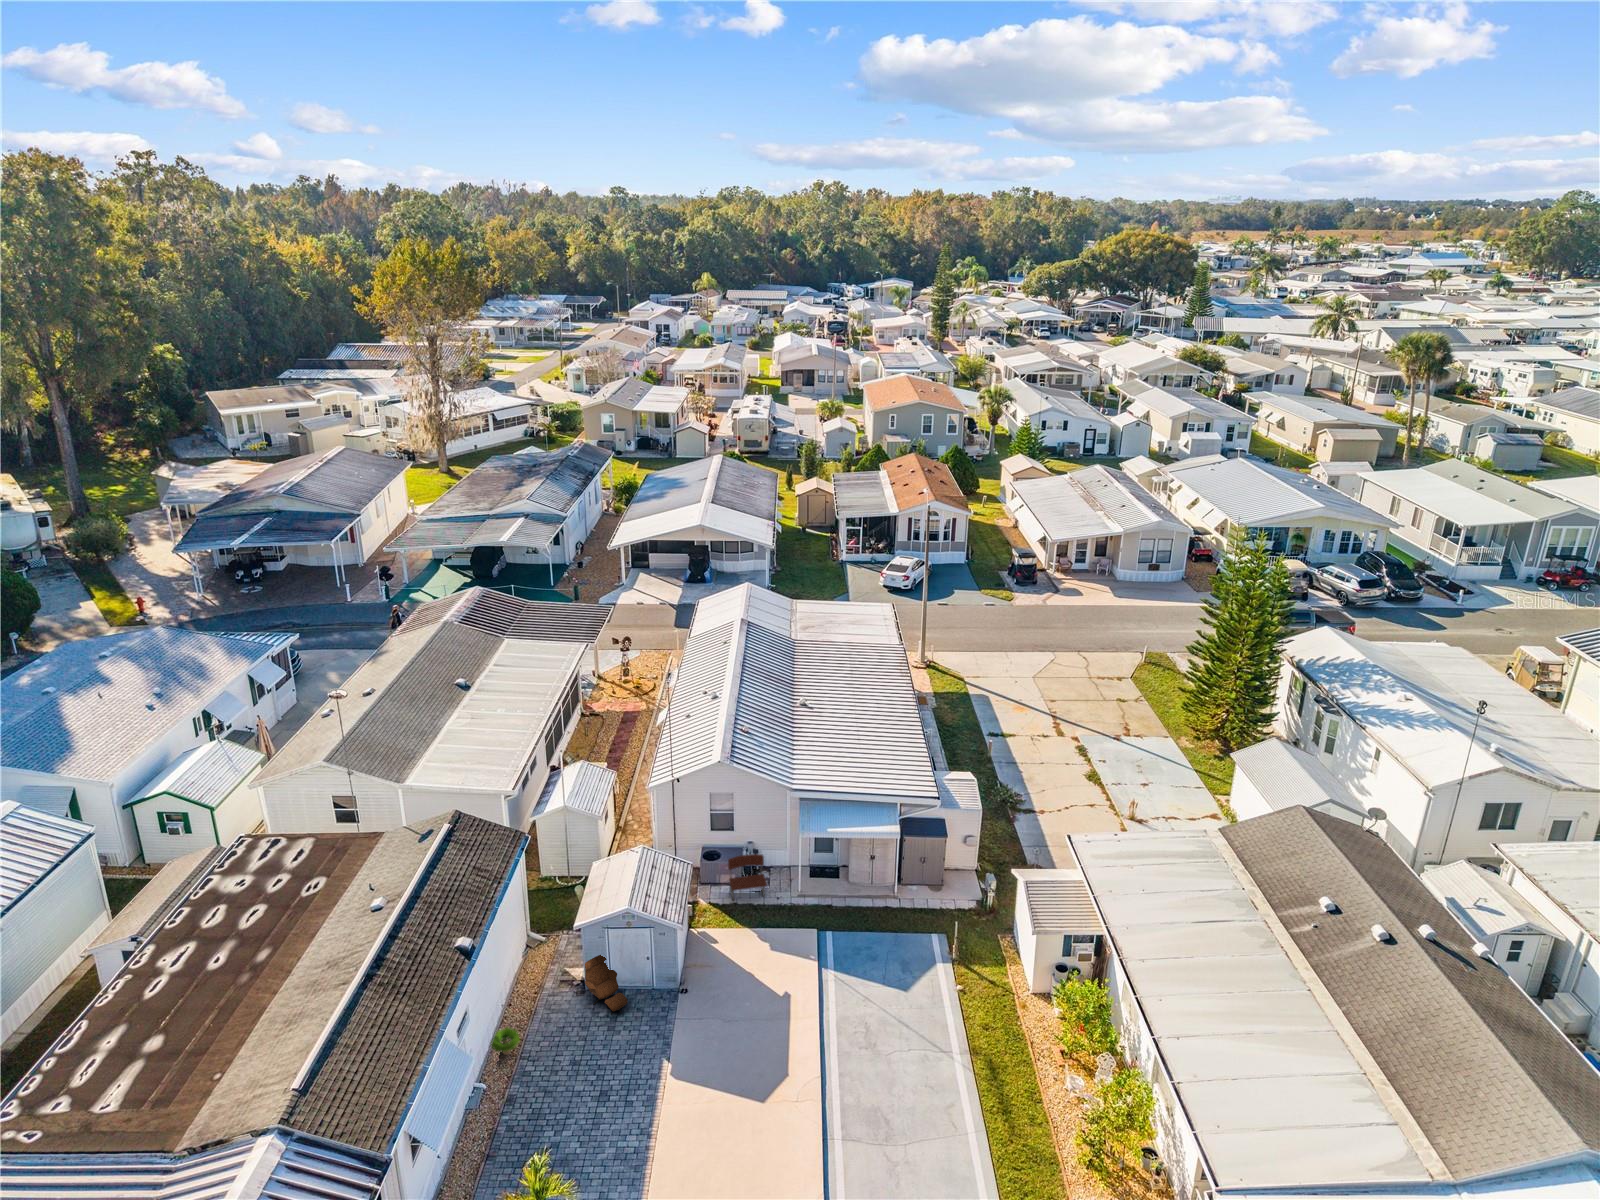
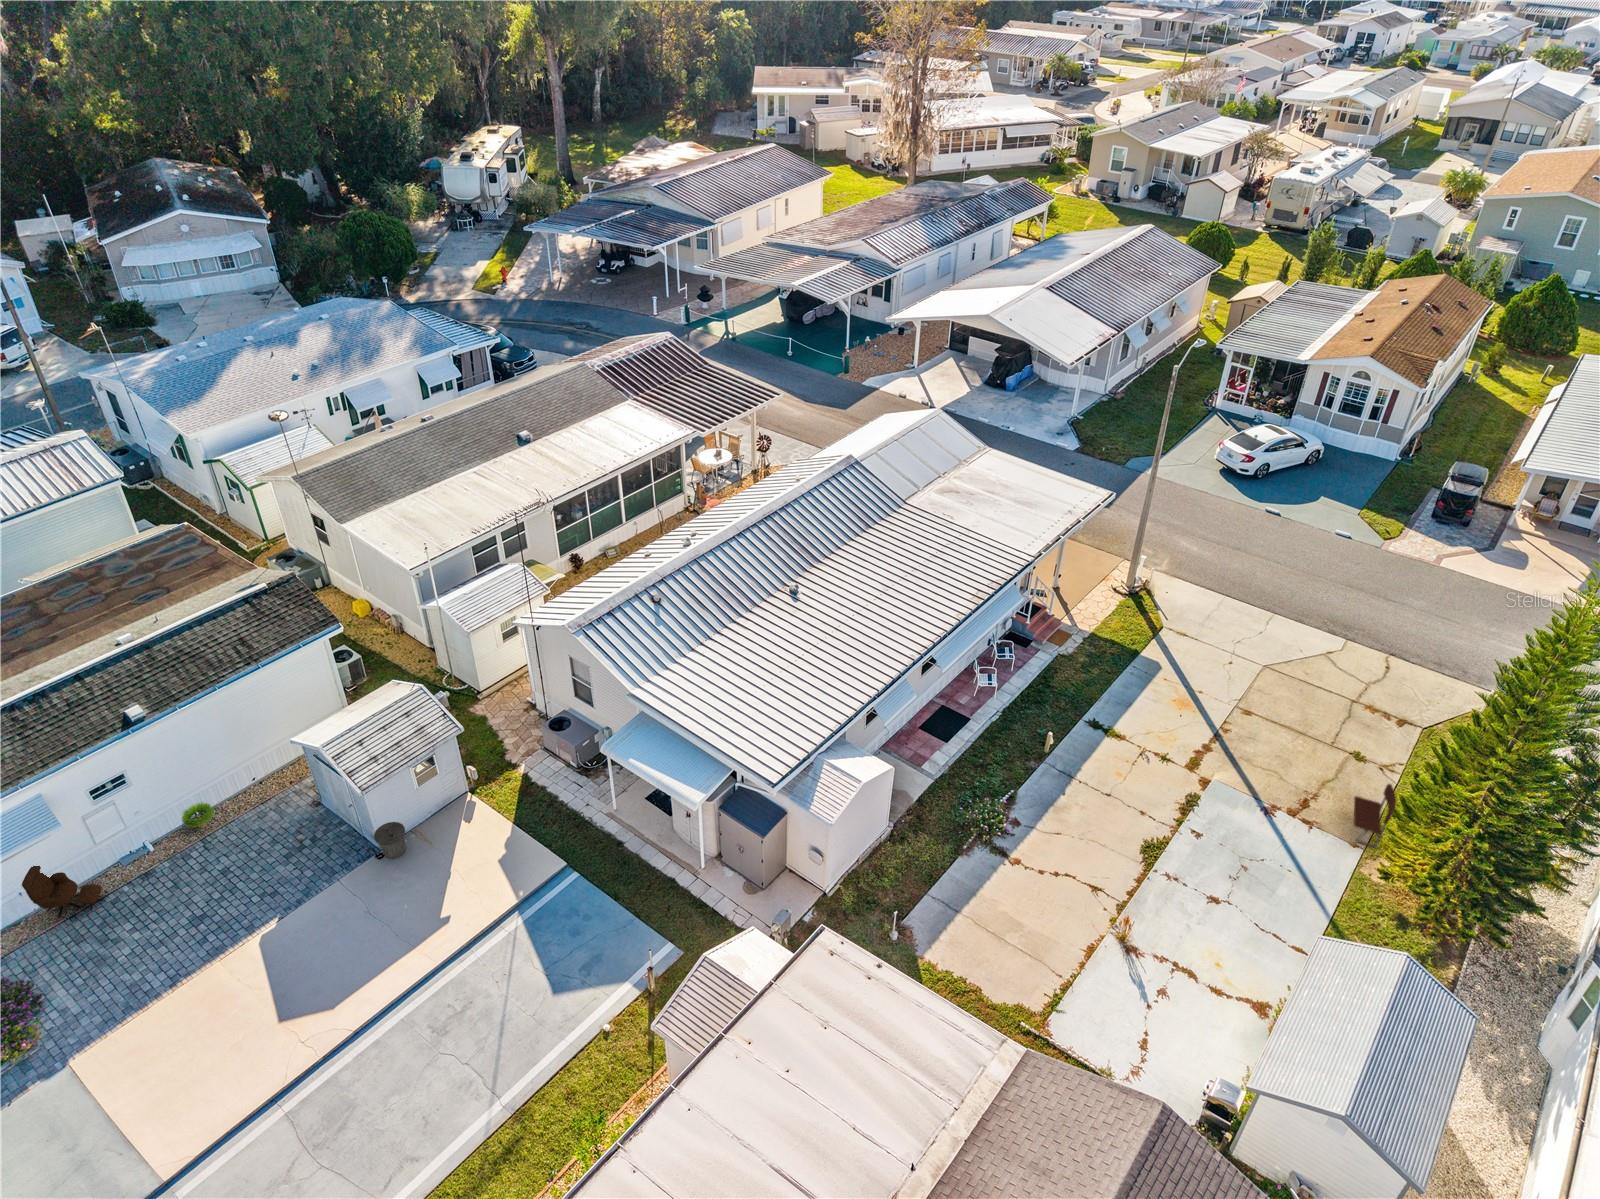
bench: present [728,854,767,900] -> present [1354,784,1396,847]
lounge chair: present [585,955,628,1015] -> present [22,866,103,918]
trash can: none [675,958,701,991] -> present [374,822,405,859]

